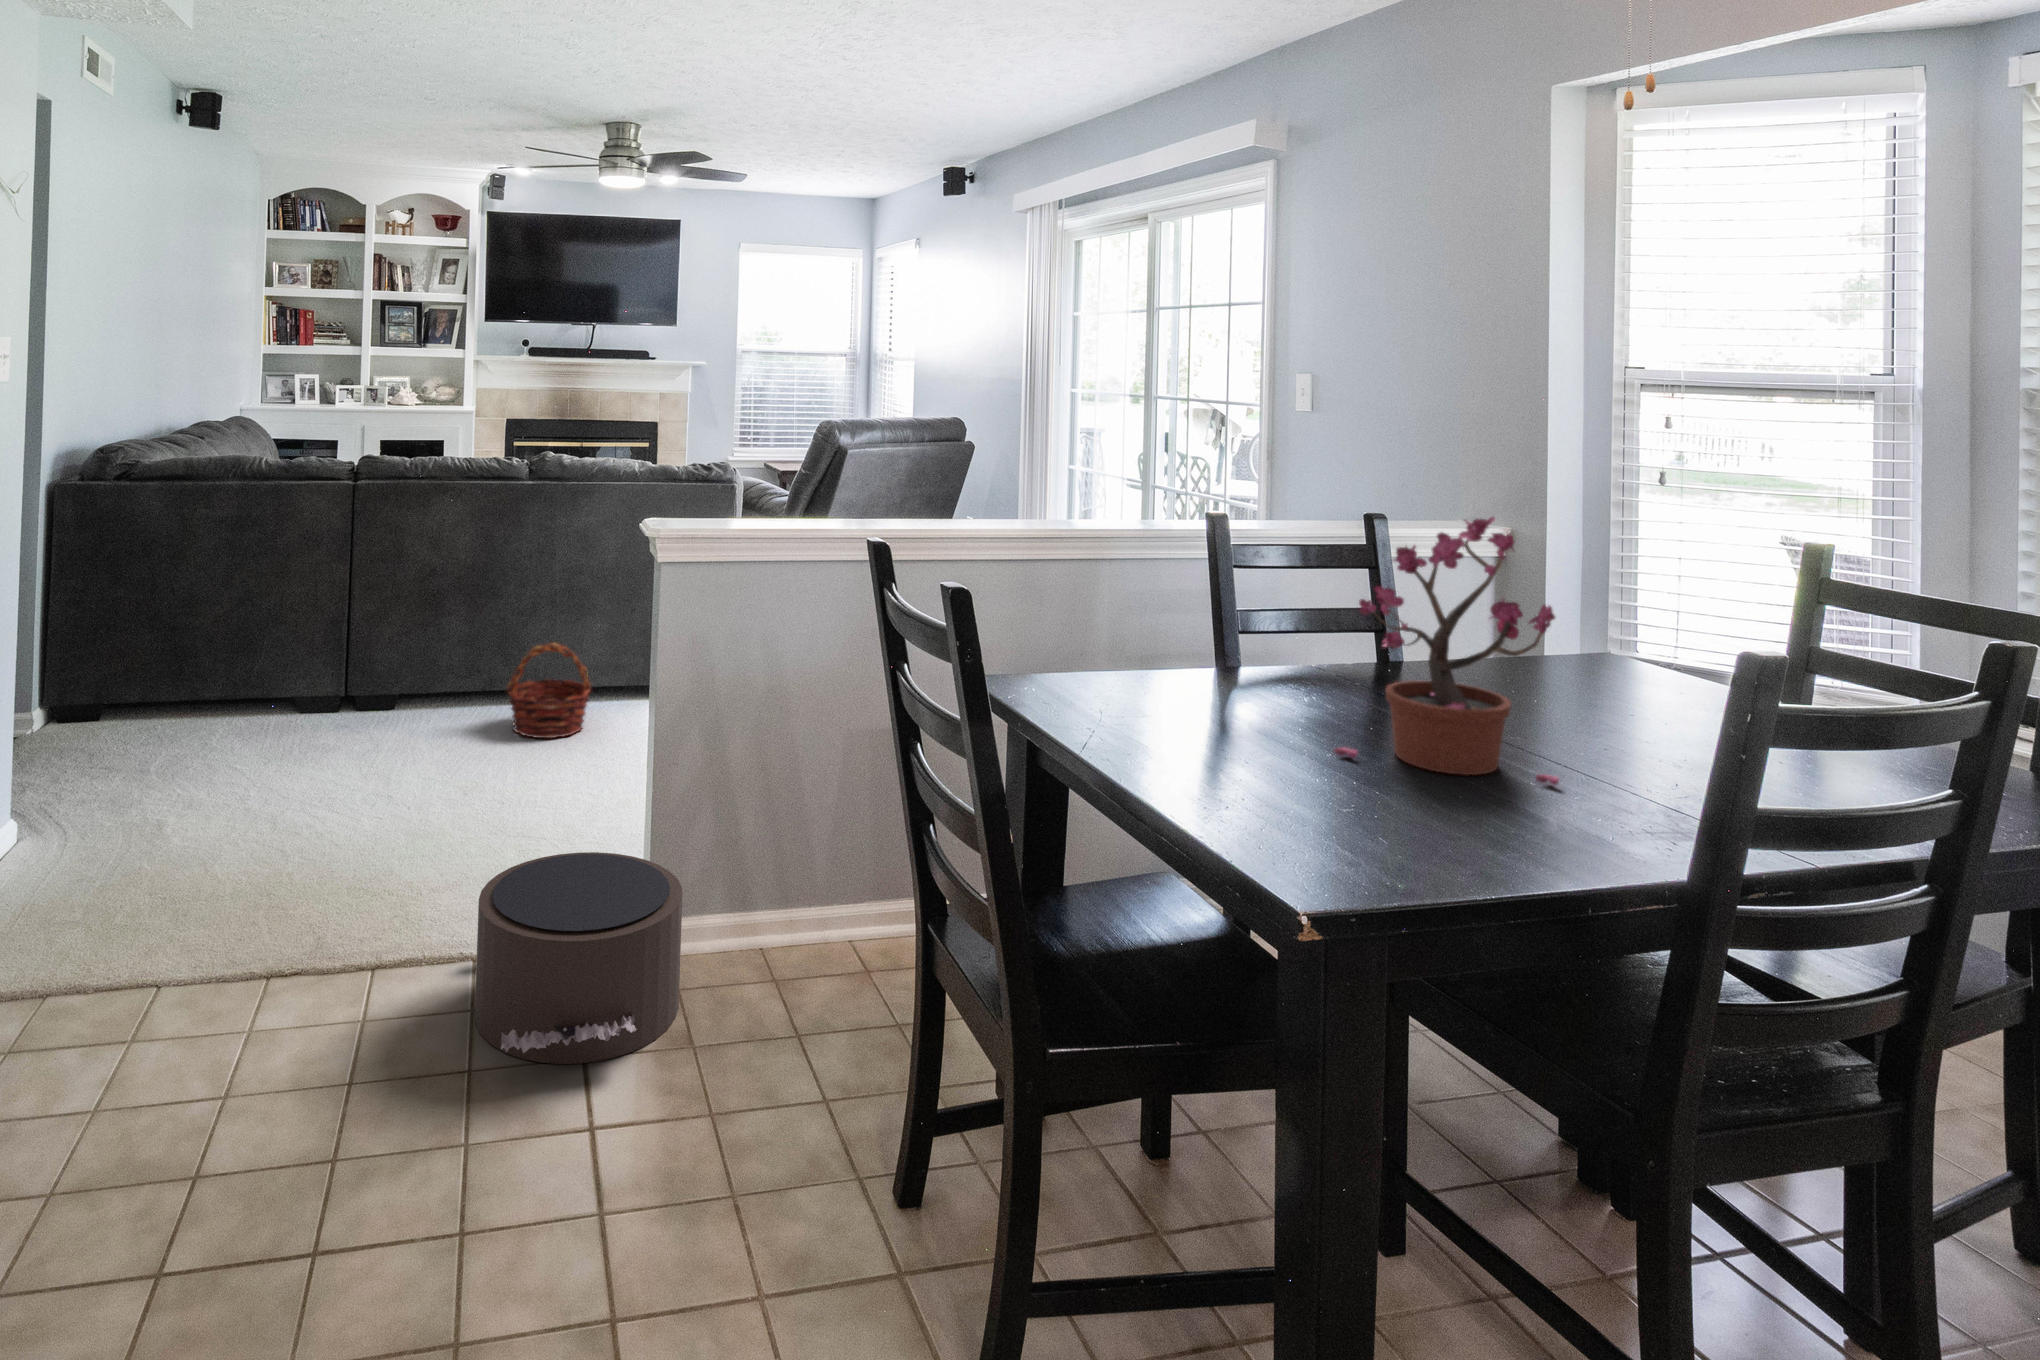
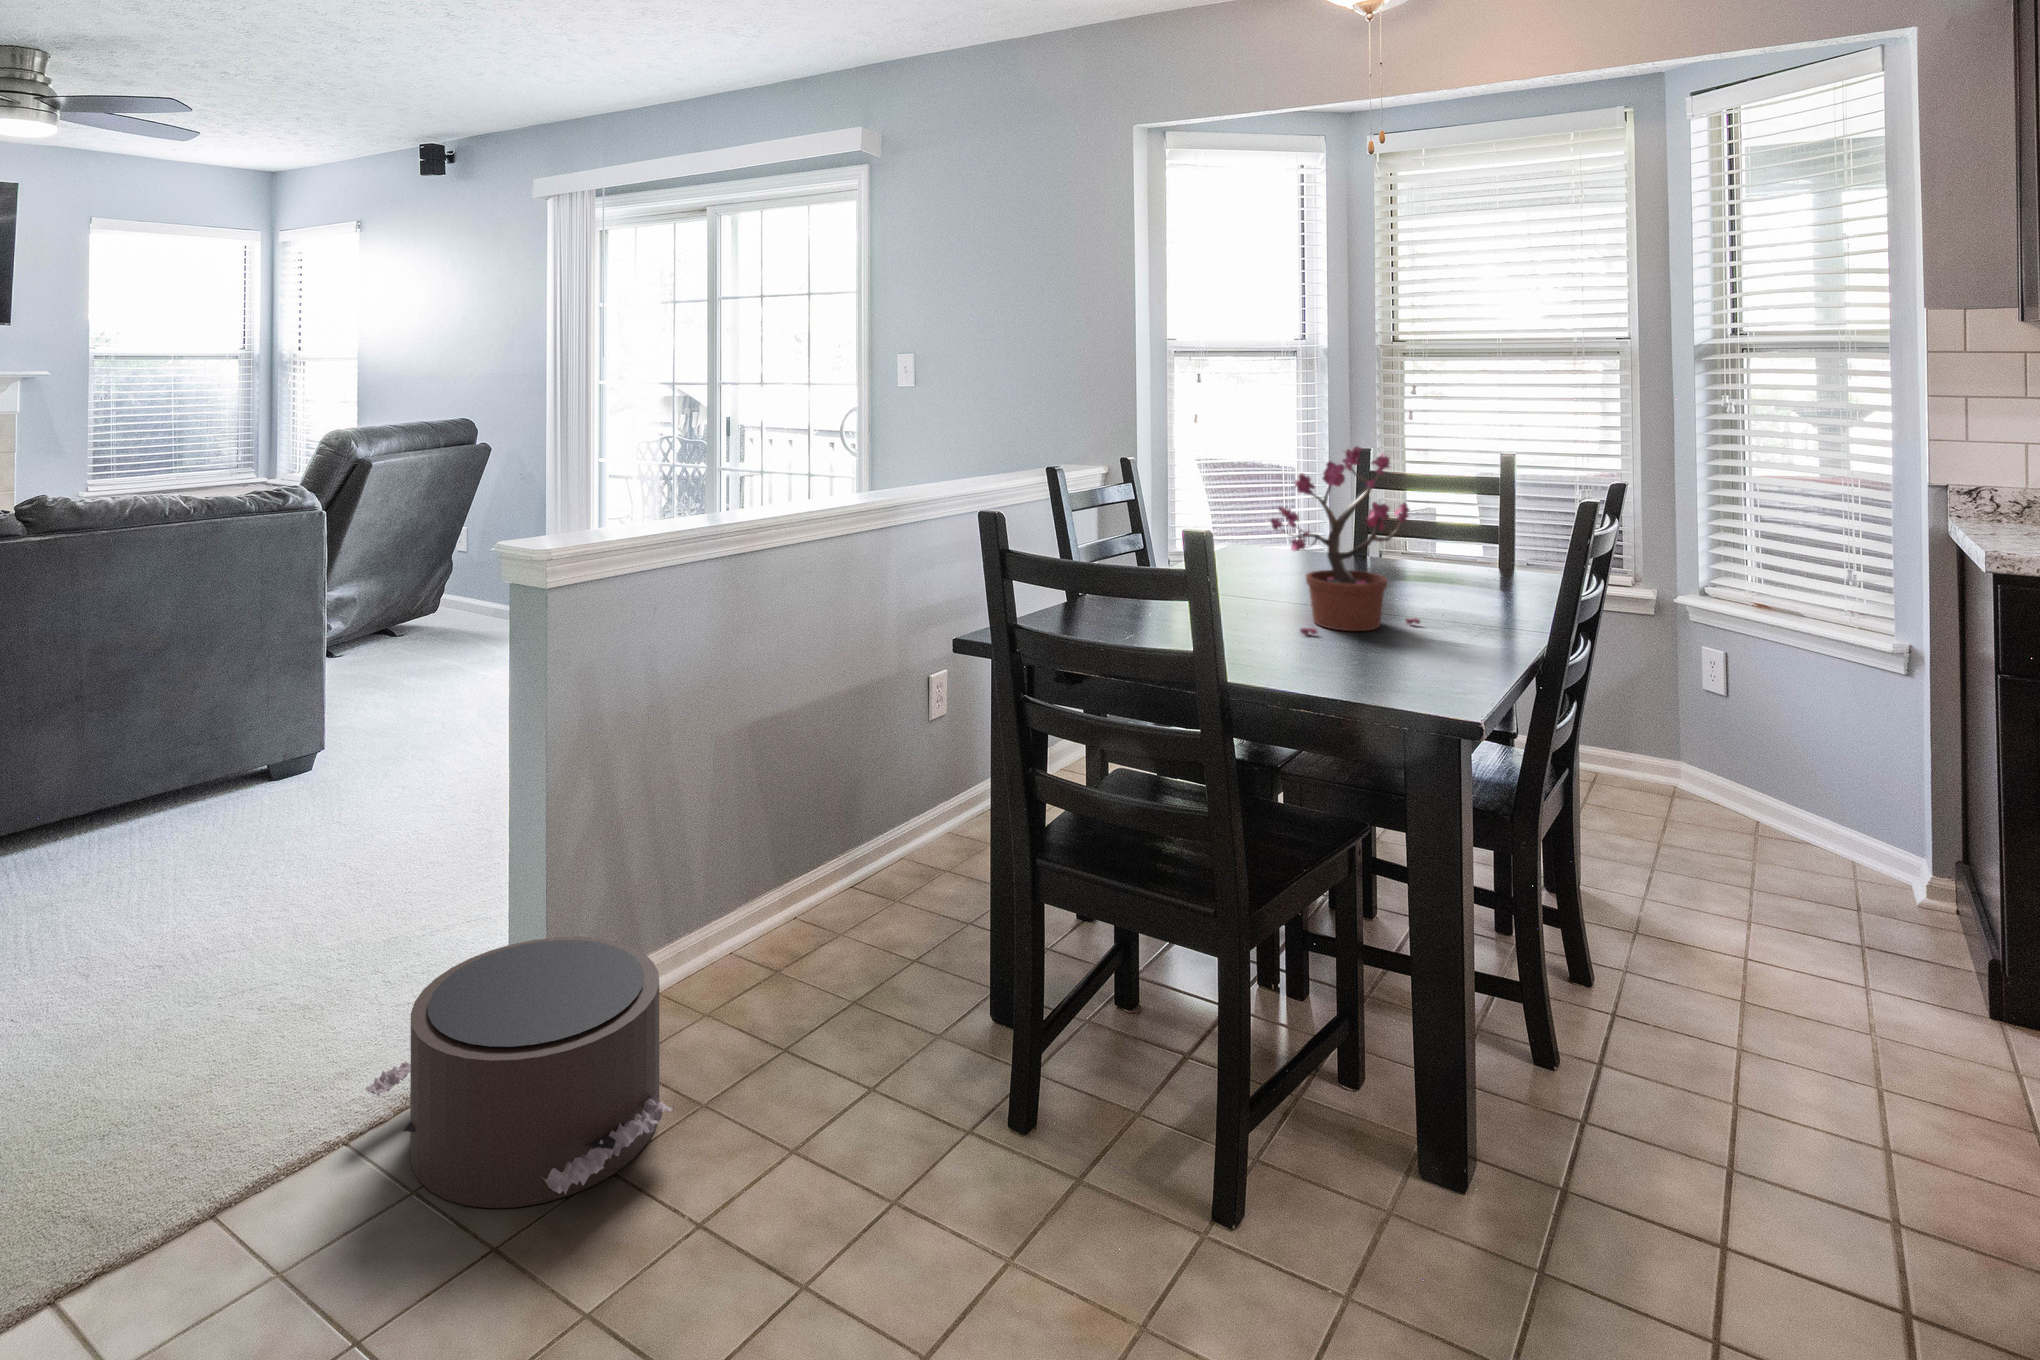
basket: present [506,643,591,738] -> none [28,751,159,886]

